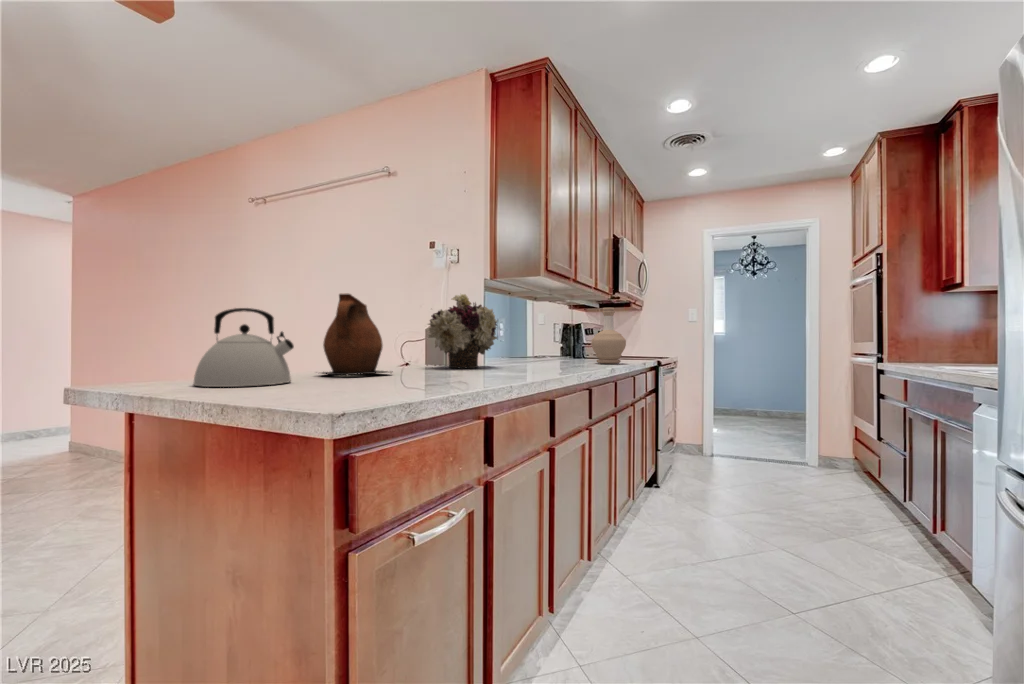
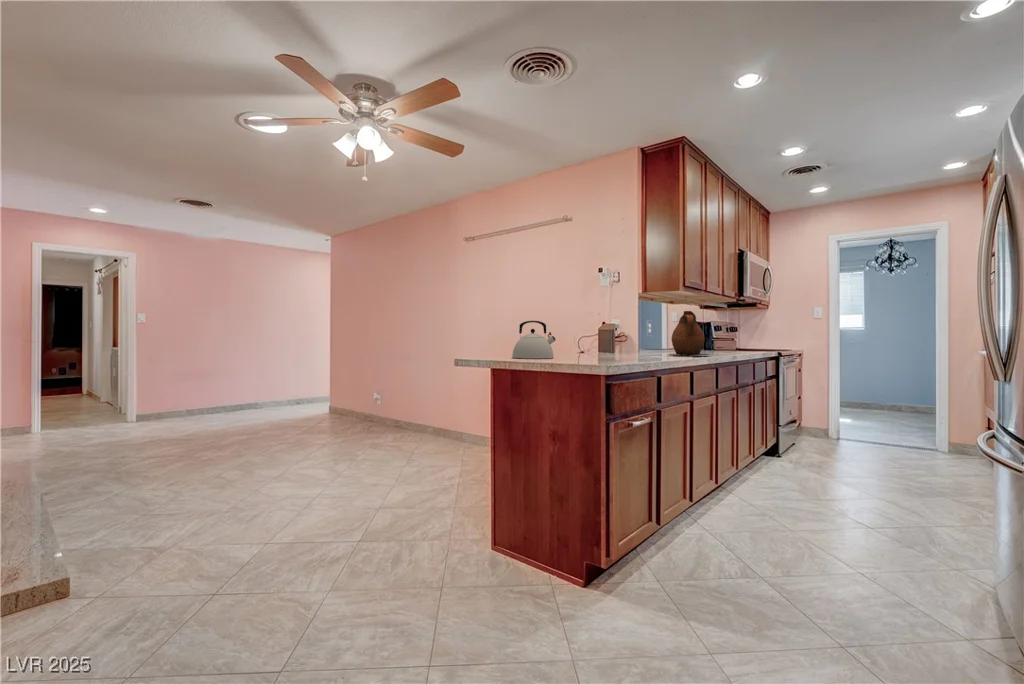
ceramic pitcher: present [322,293,392,375] -> present [669,311,707,355]
flower arrangement: present [426,294,497,368] -> none [606,306,652,354]
bottle: present [591,308,626,364] -> none [719,312,746,353]

